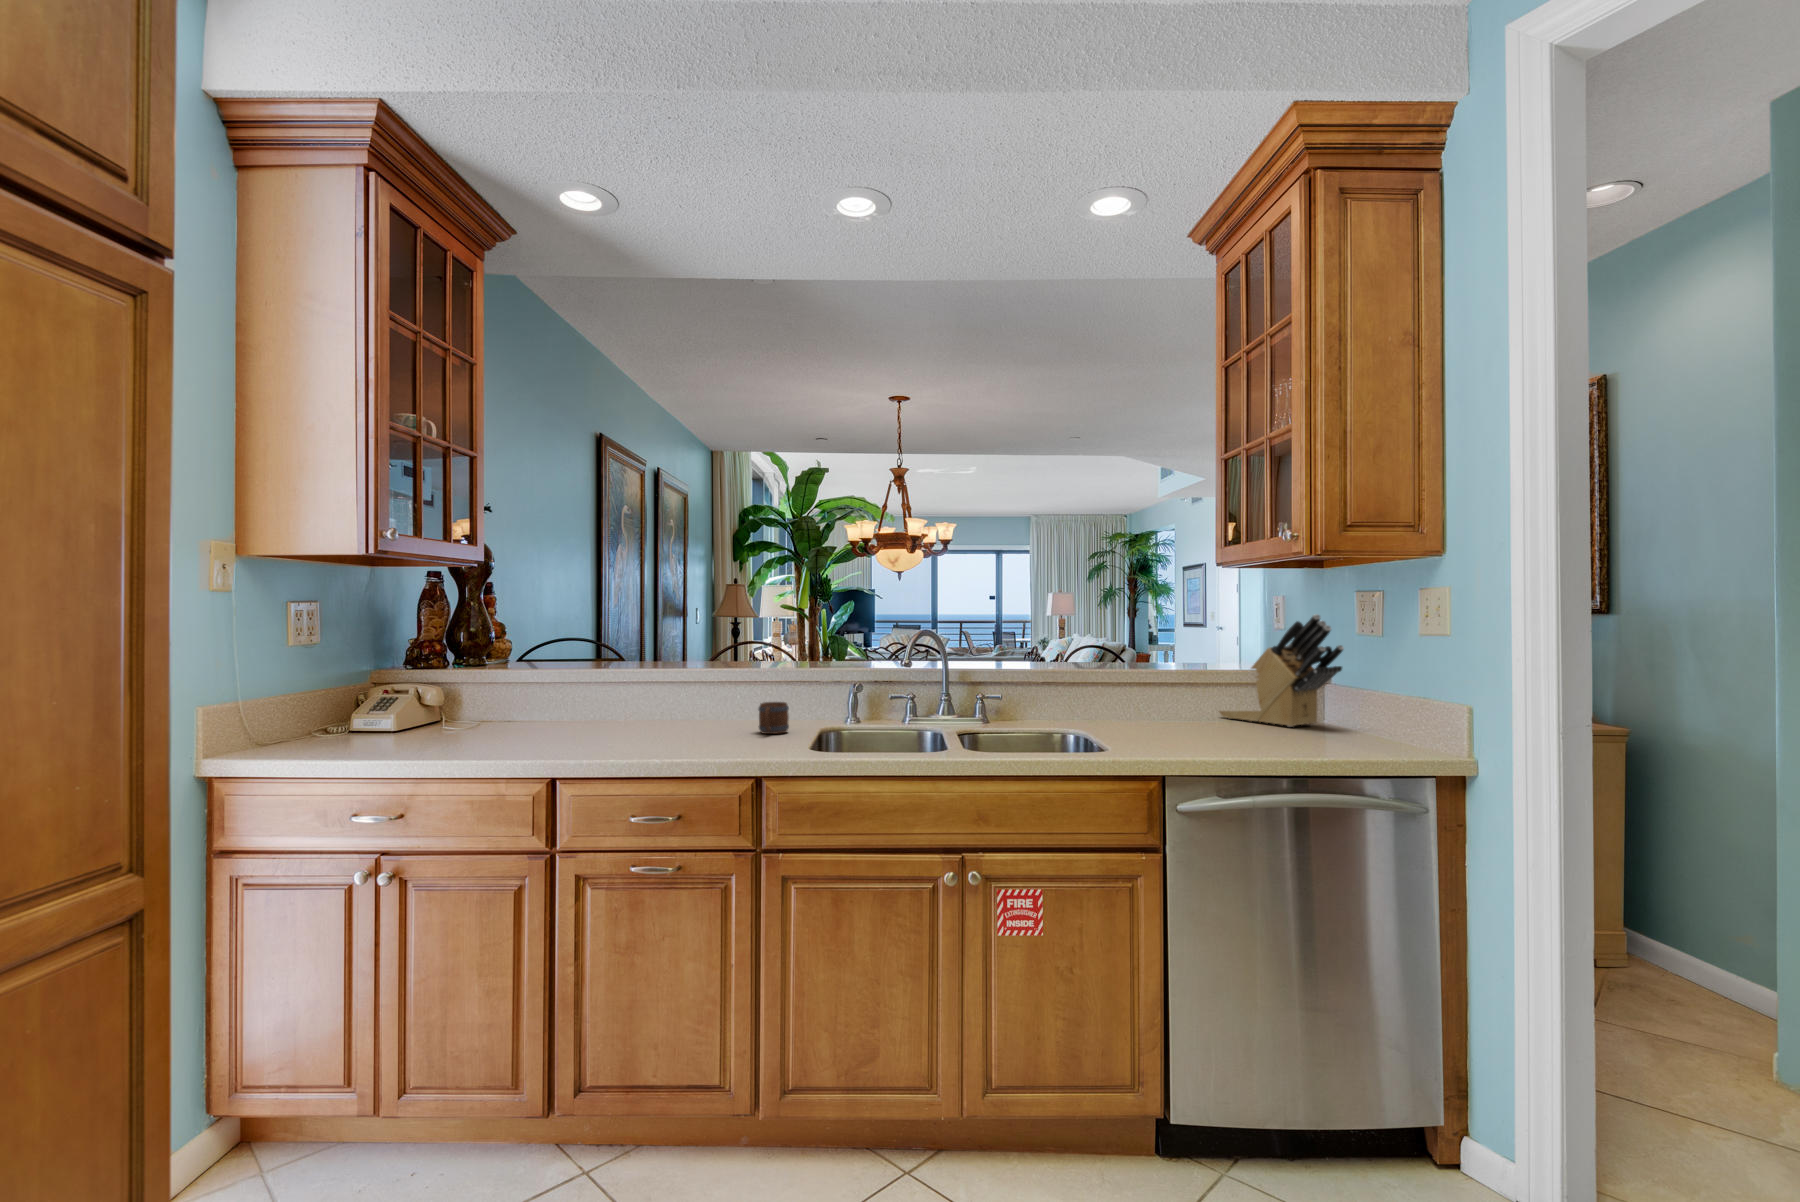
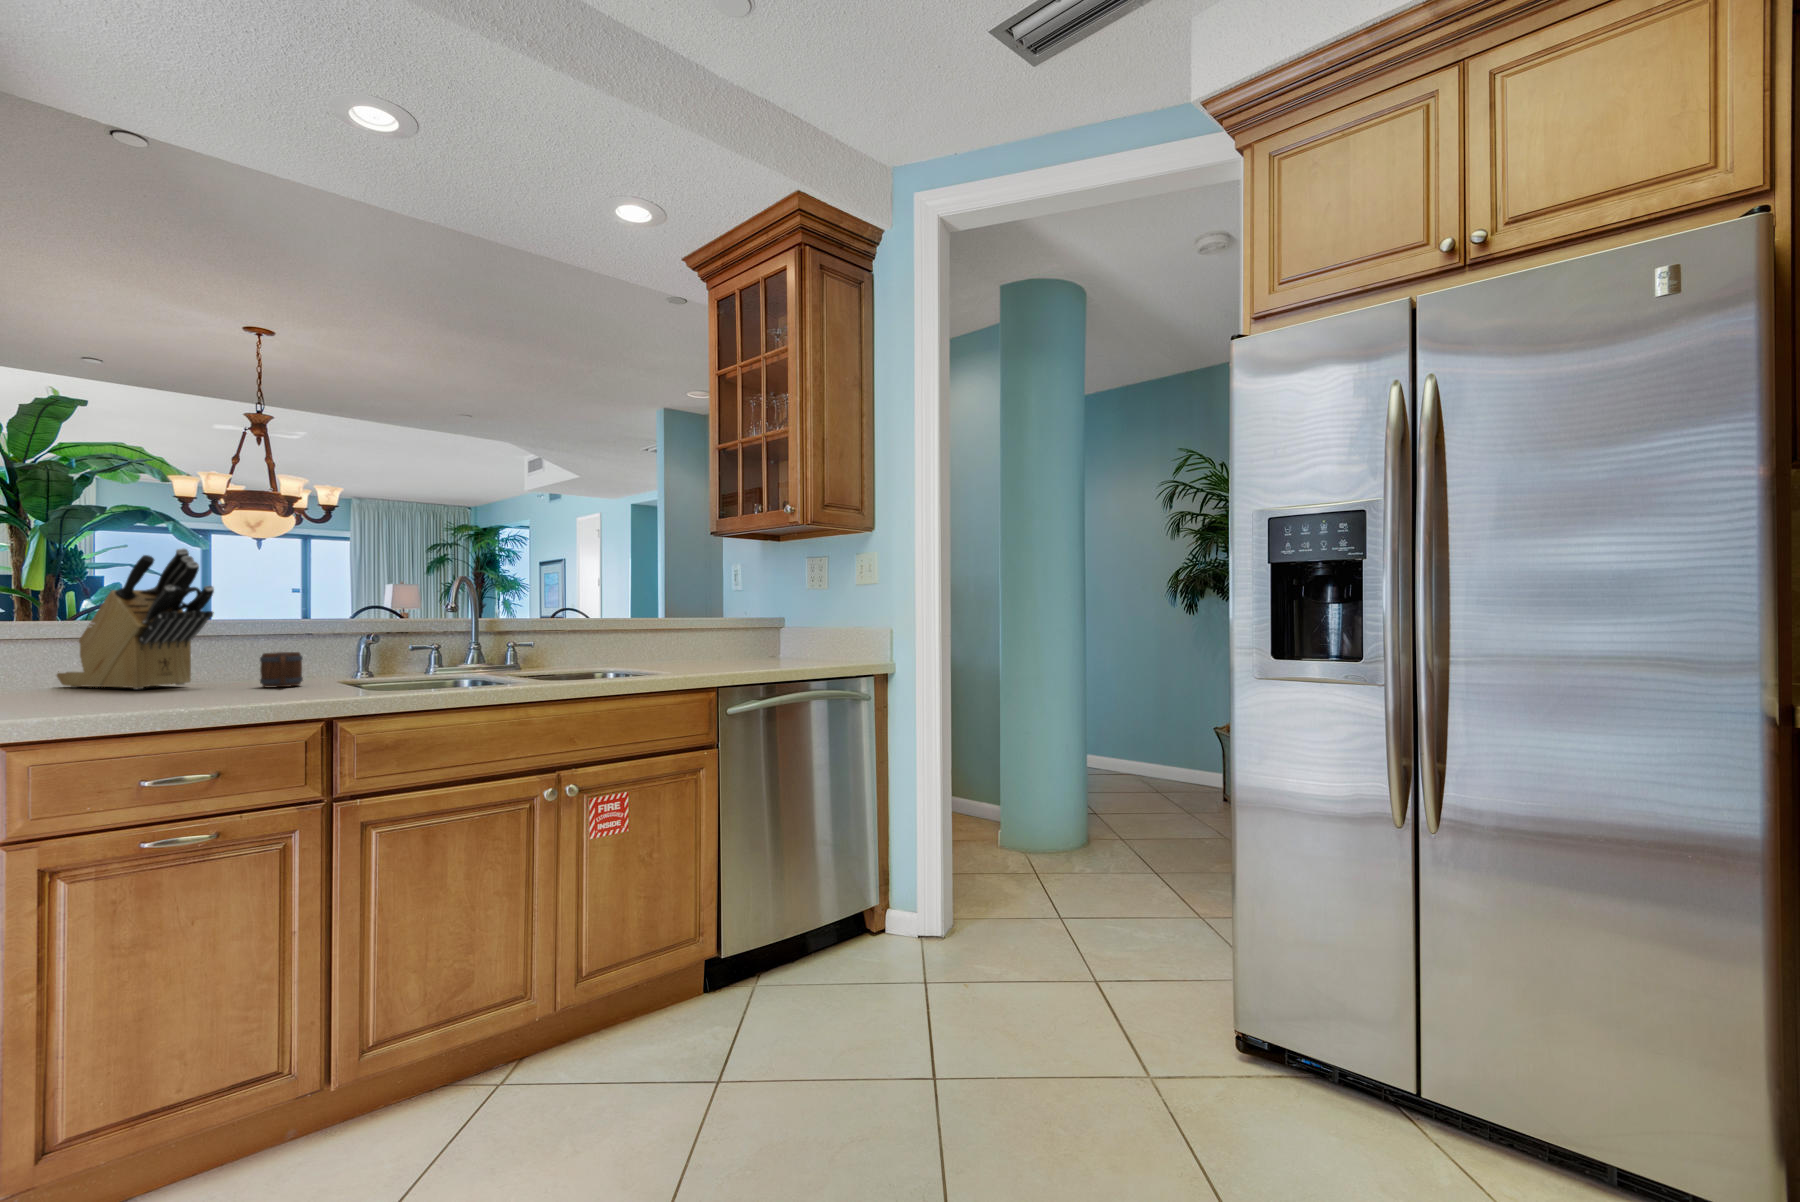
knife block: present [1220,614,1344,727] -> present [57,548,214,689]

